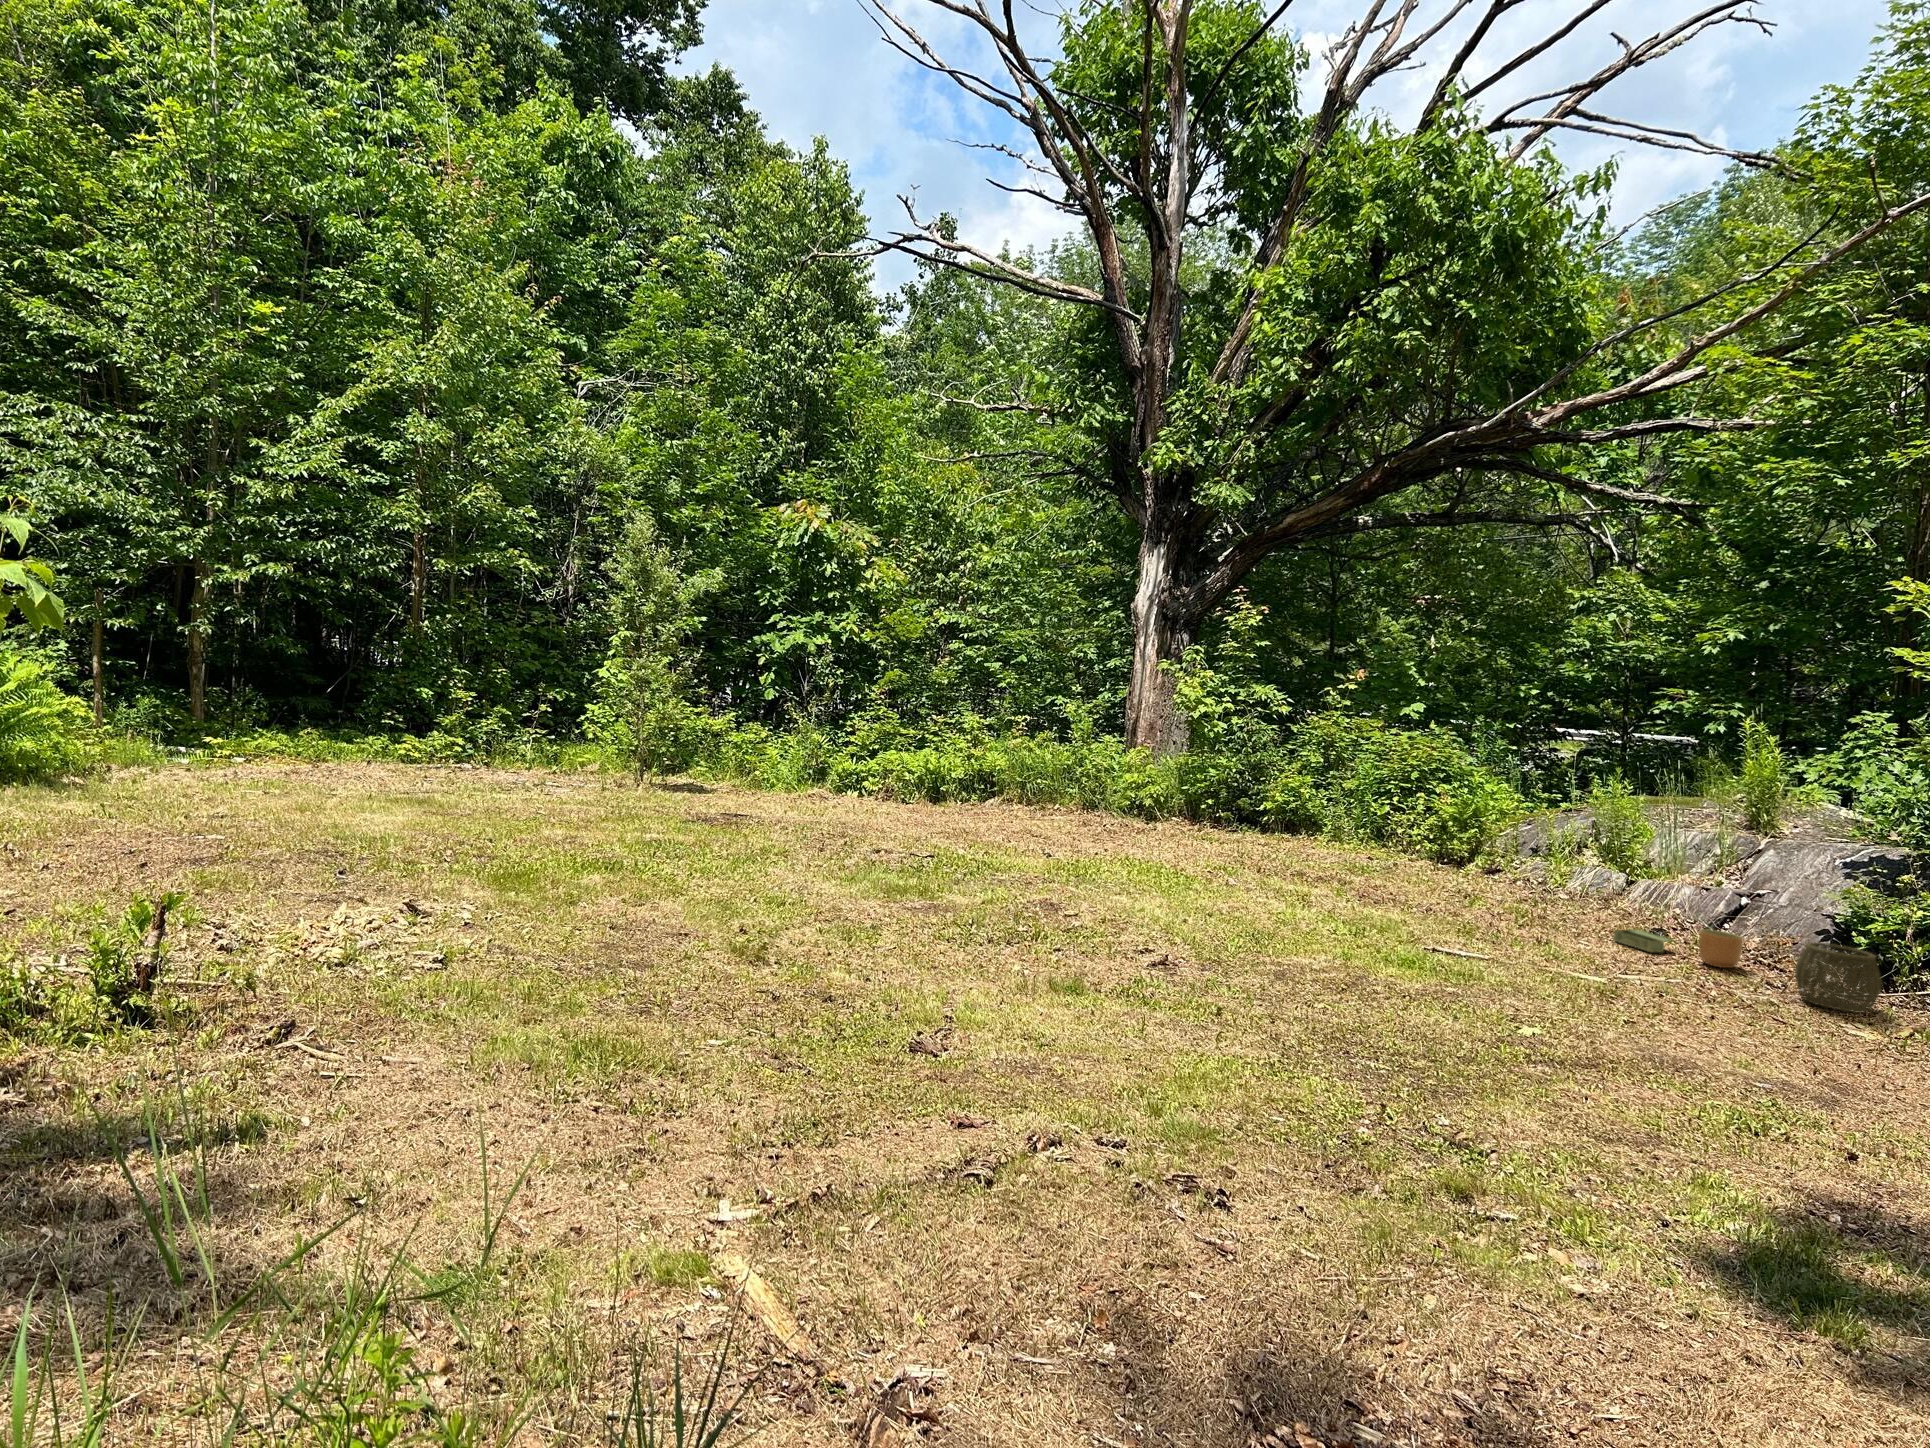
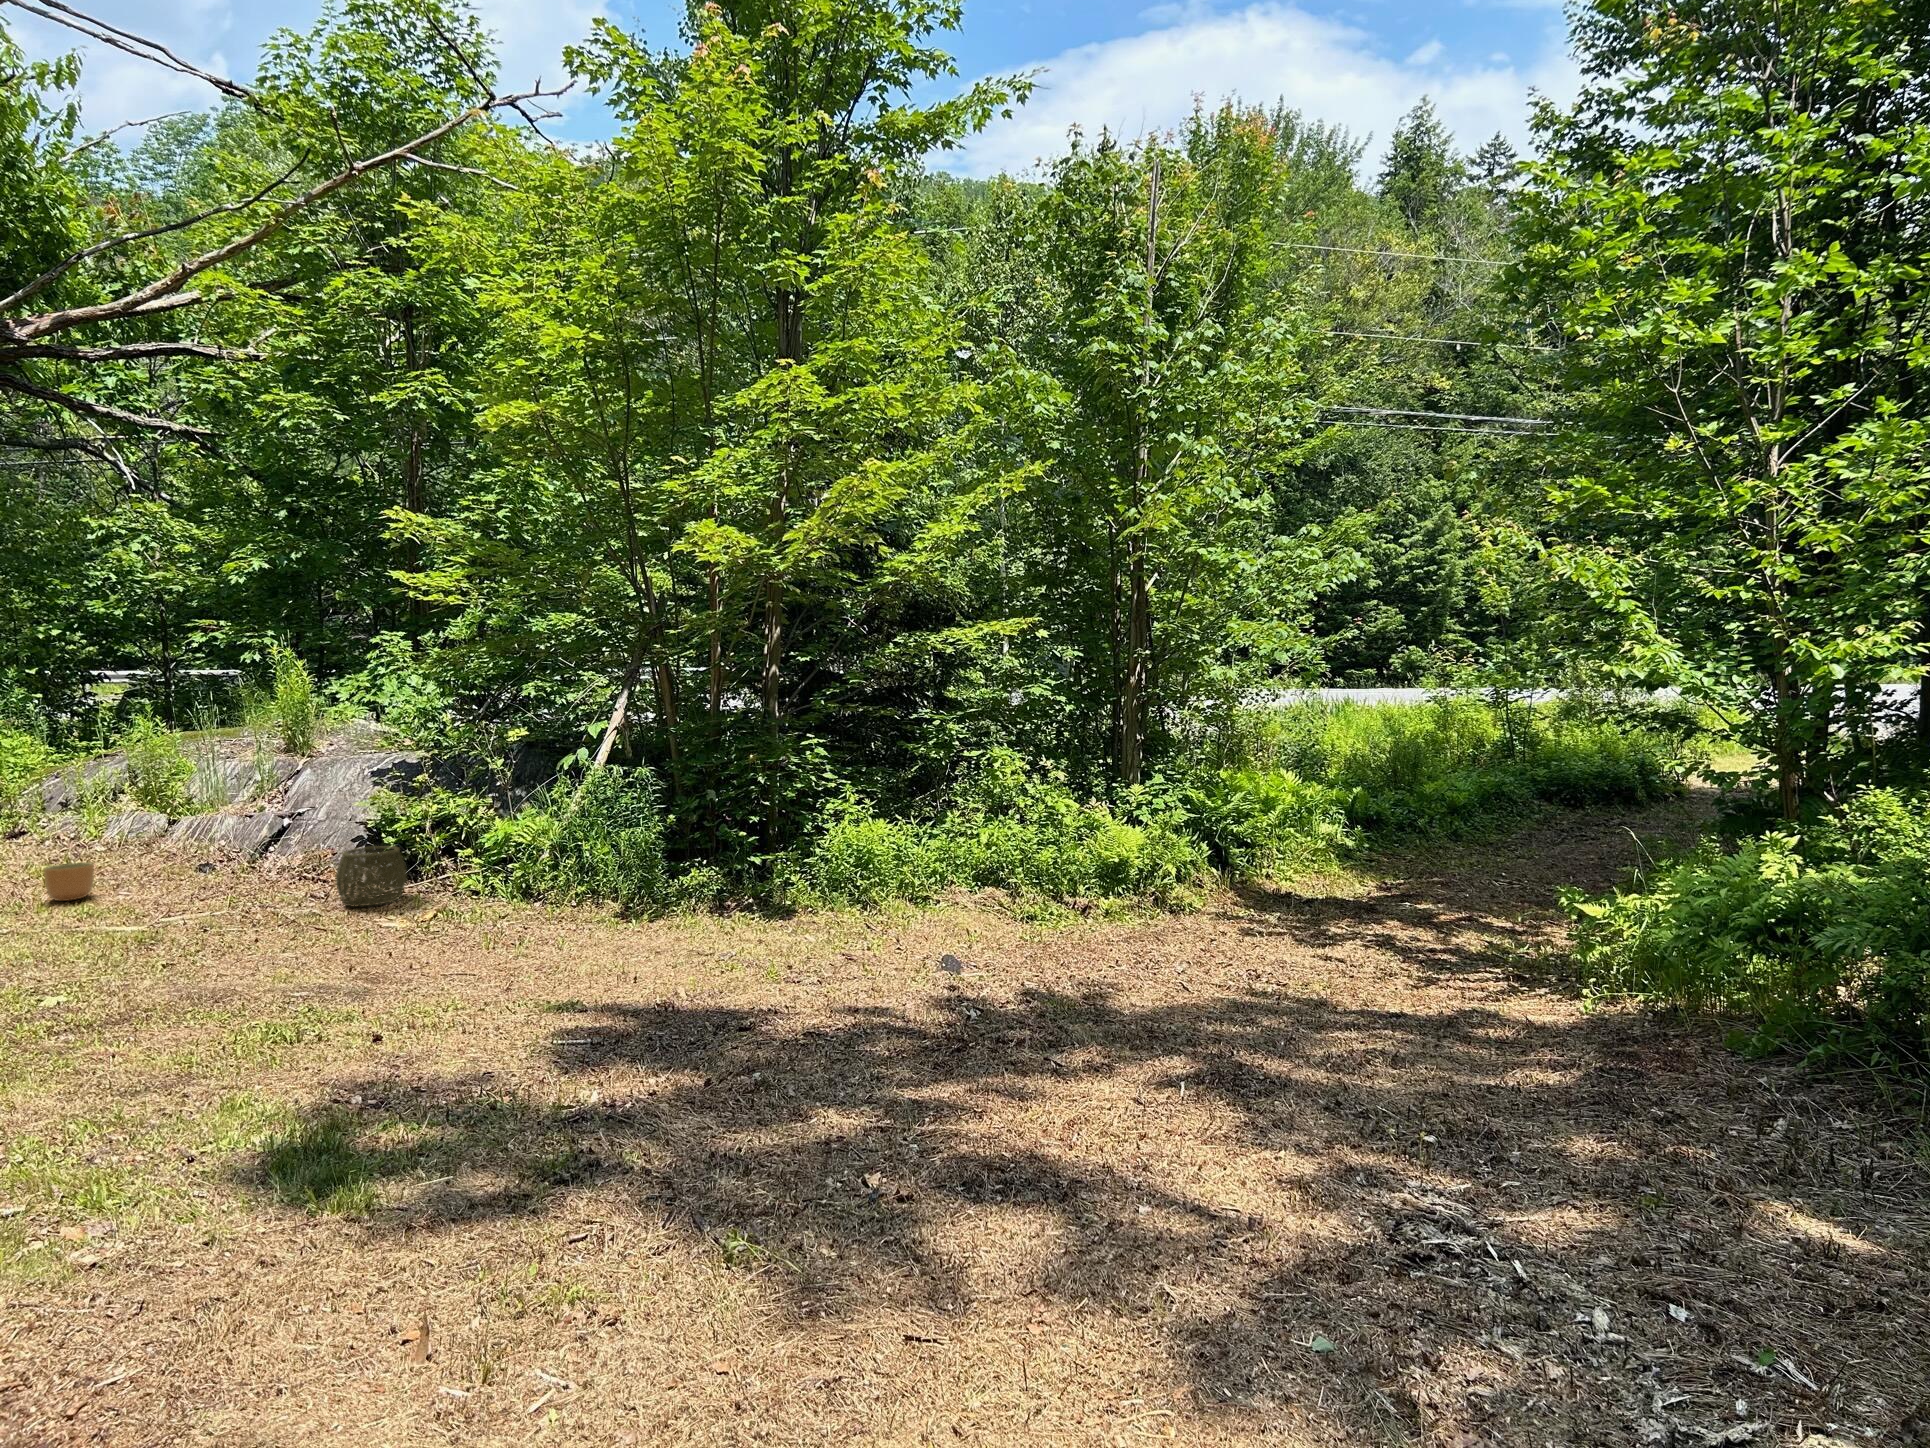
toolbox: present [1613,929,1675,952] -> none [150,882,222,904]
planter: present [1699,929,1743,968] -> present [44,862,94,901]

